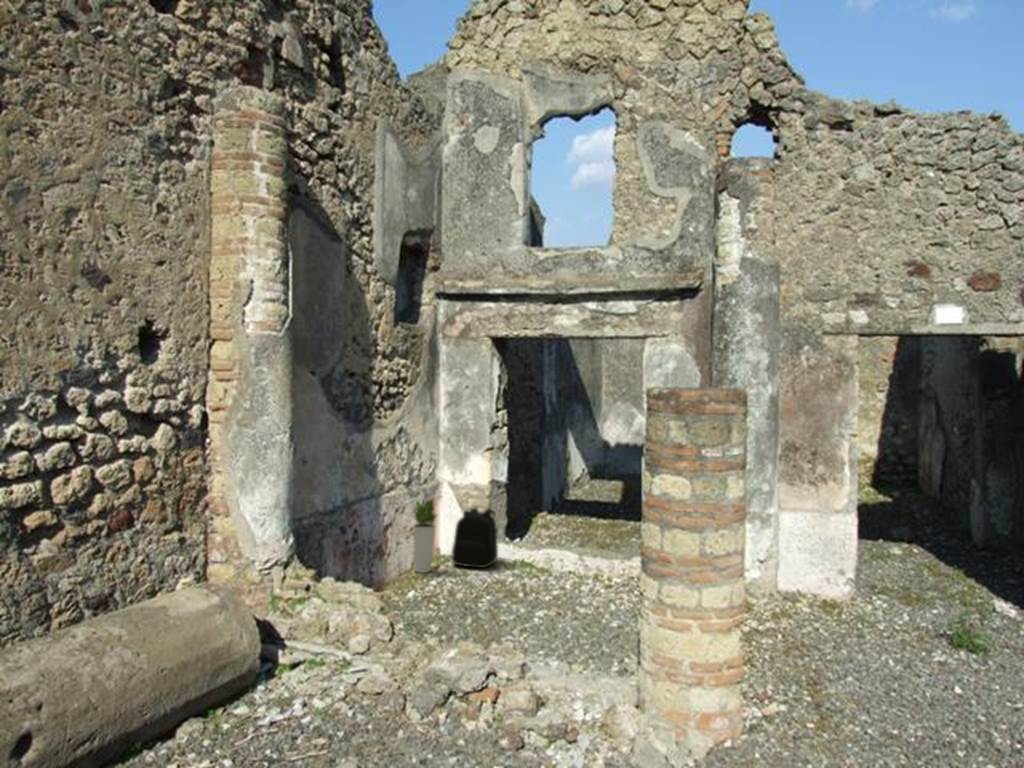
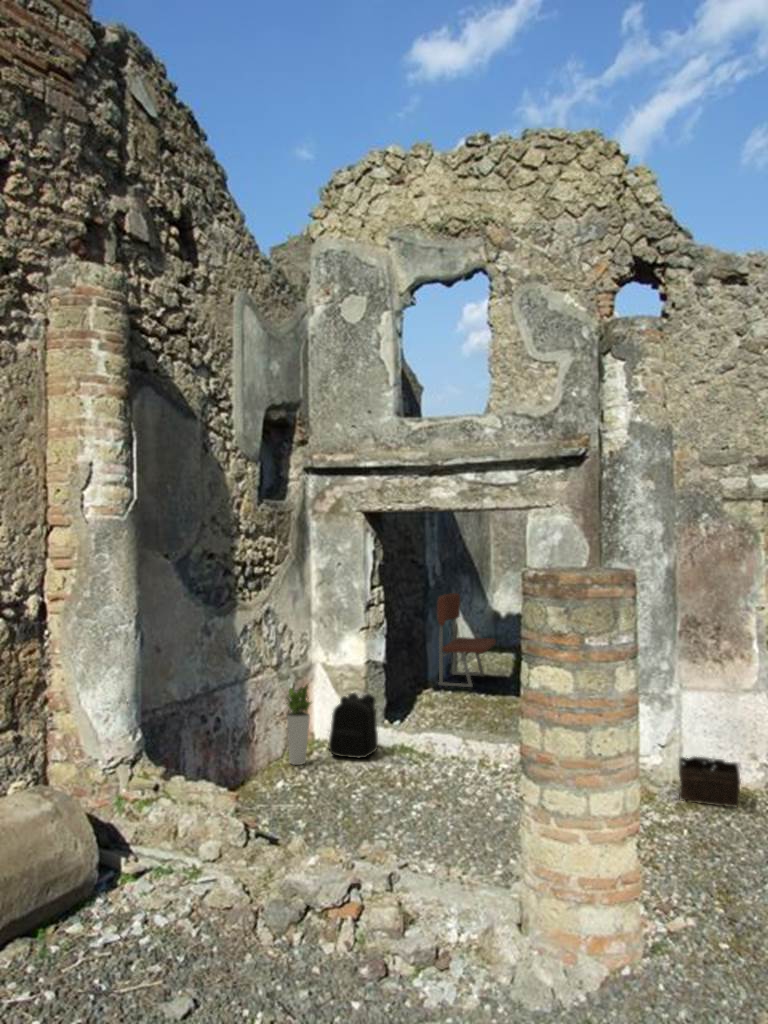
bench: none [546,418,600,508] -> present [437,593,496,687]
basket: none [776,569,833,616] -> present [679,757,741,808]

